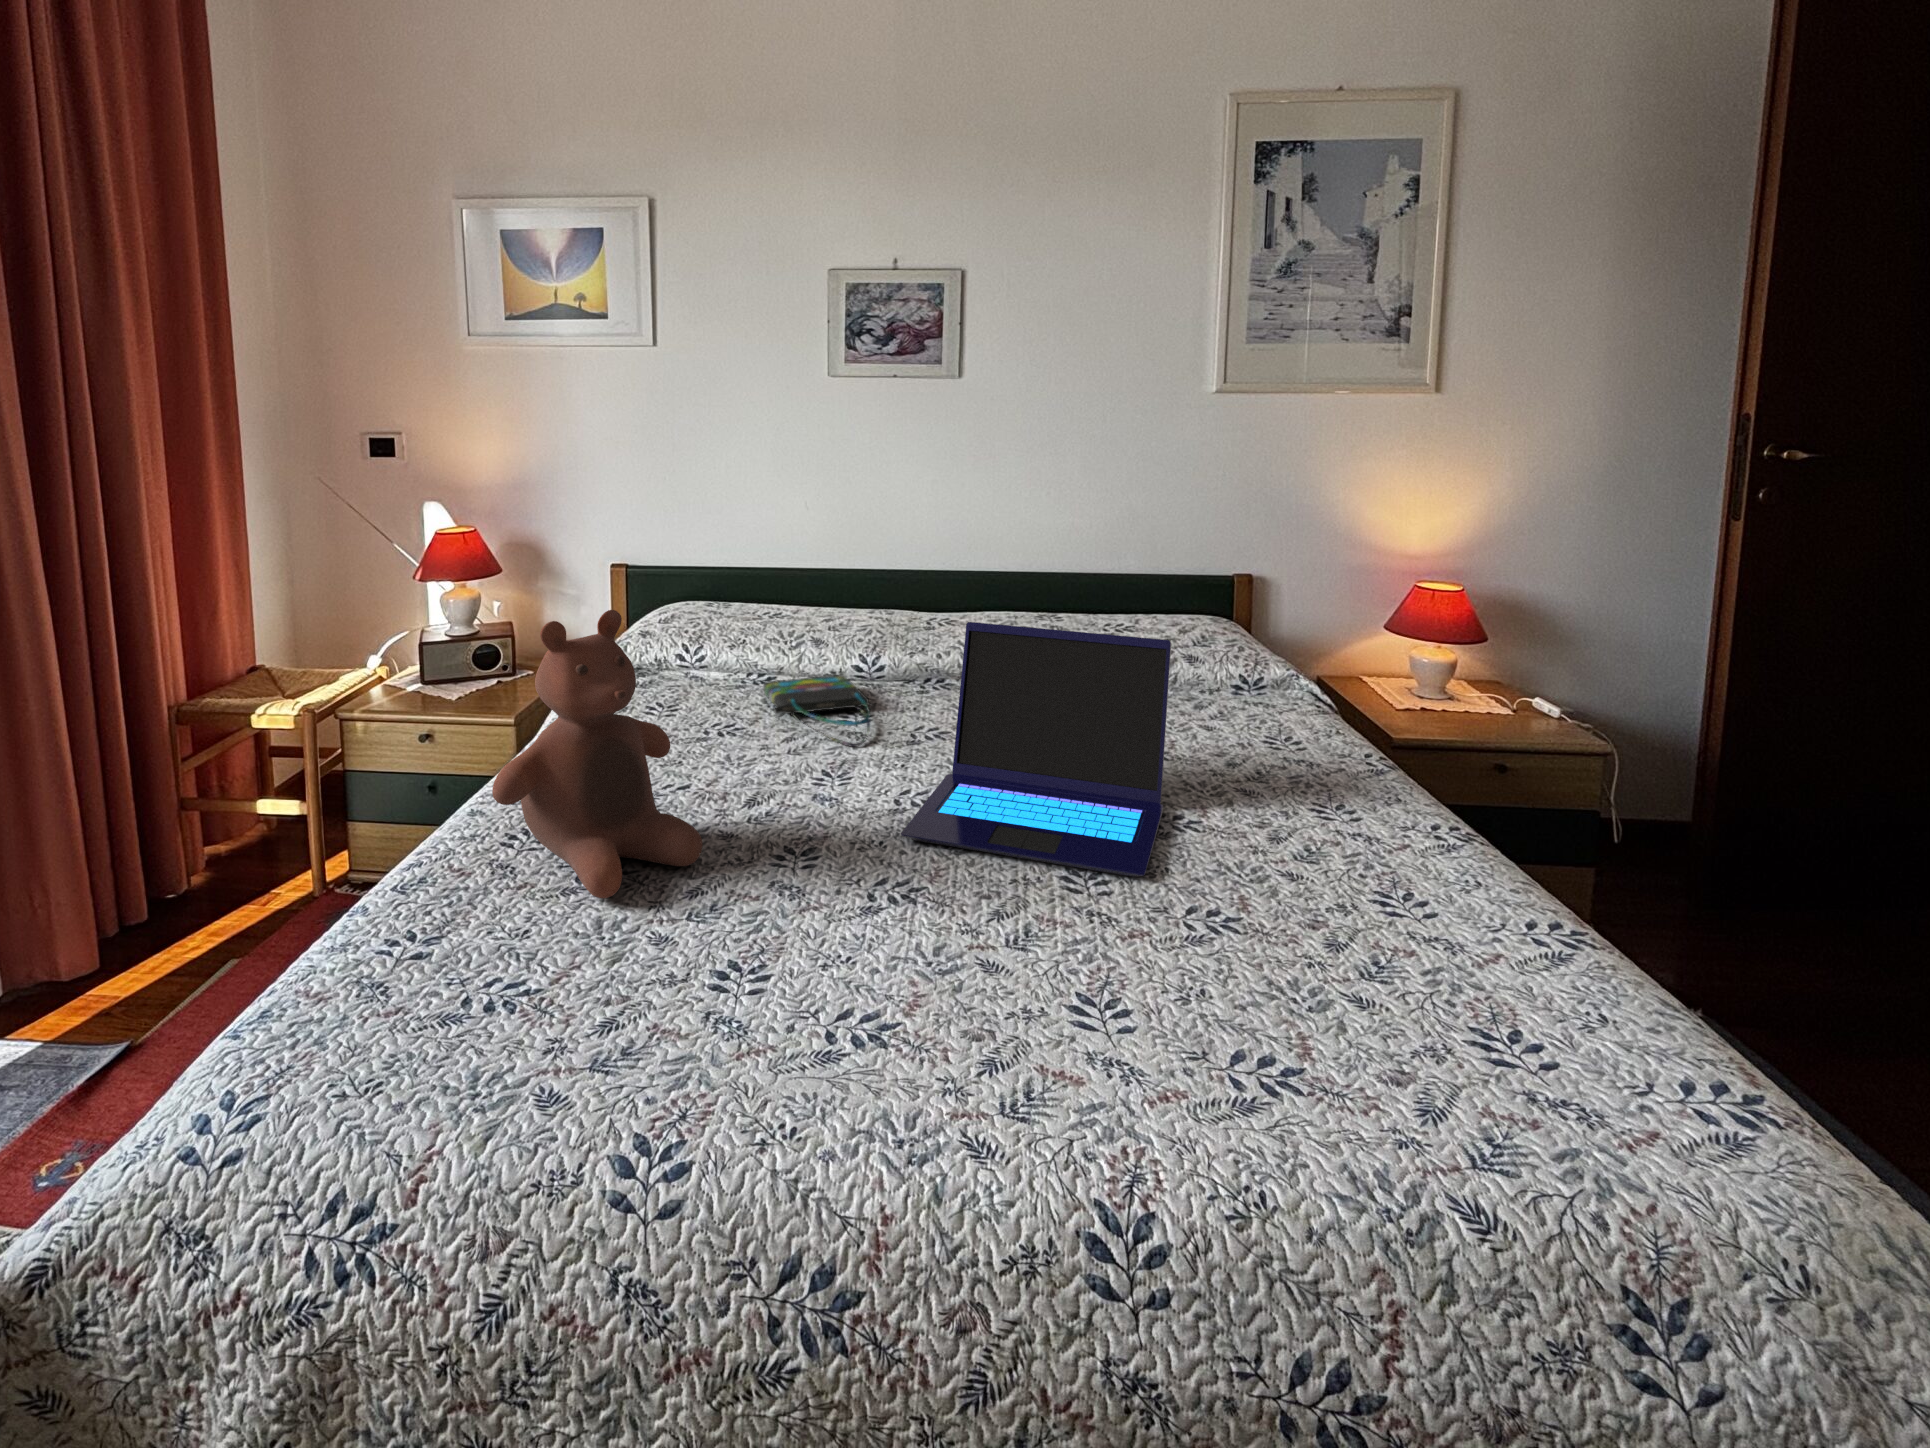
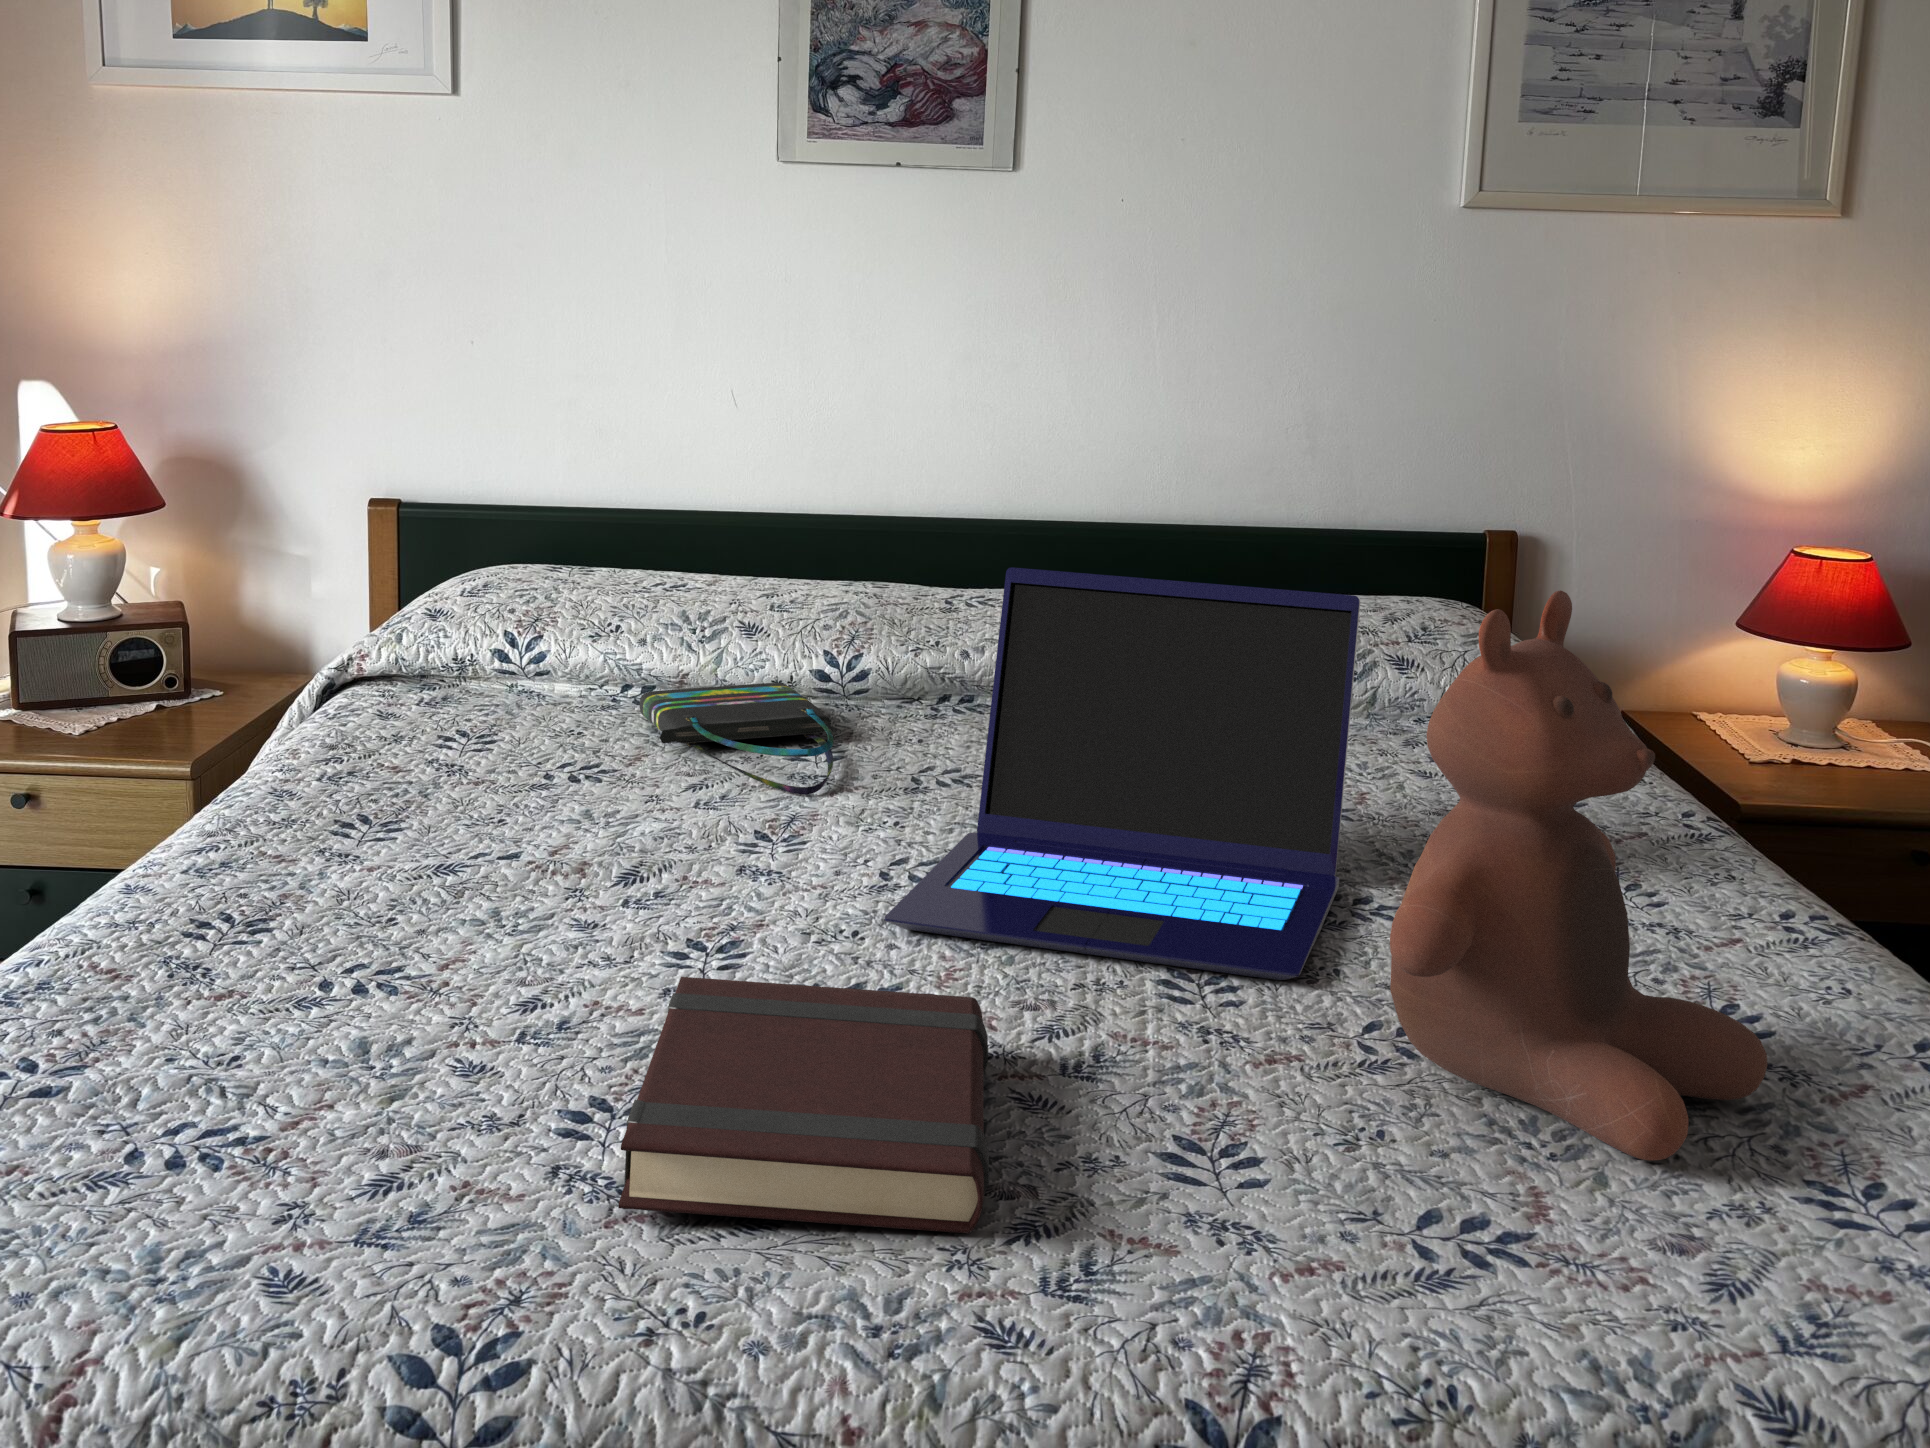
stuffed bear: present [492,610,703,898] -> present [1390,590,1768,1161]
book: none [746,883,967,1066] -> present [618,977,989,1234]

